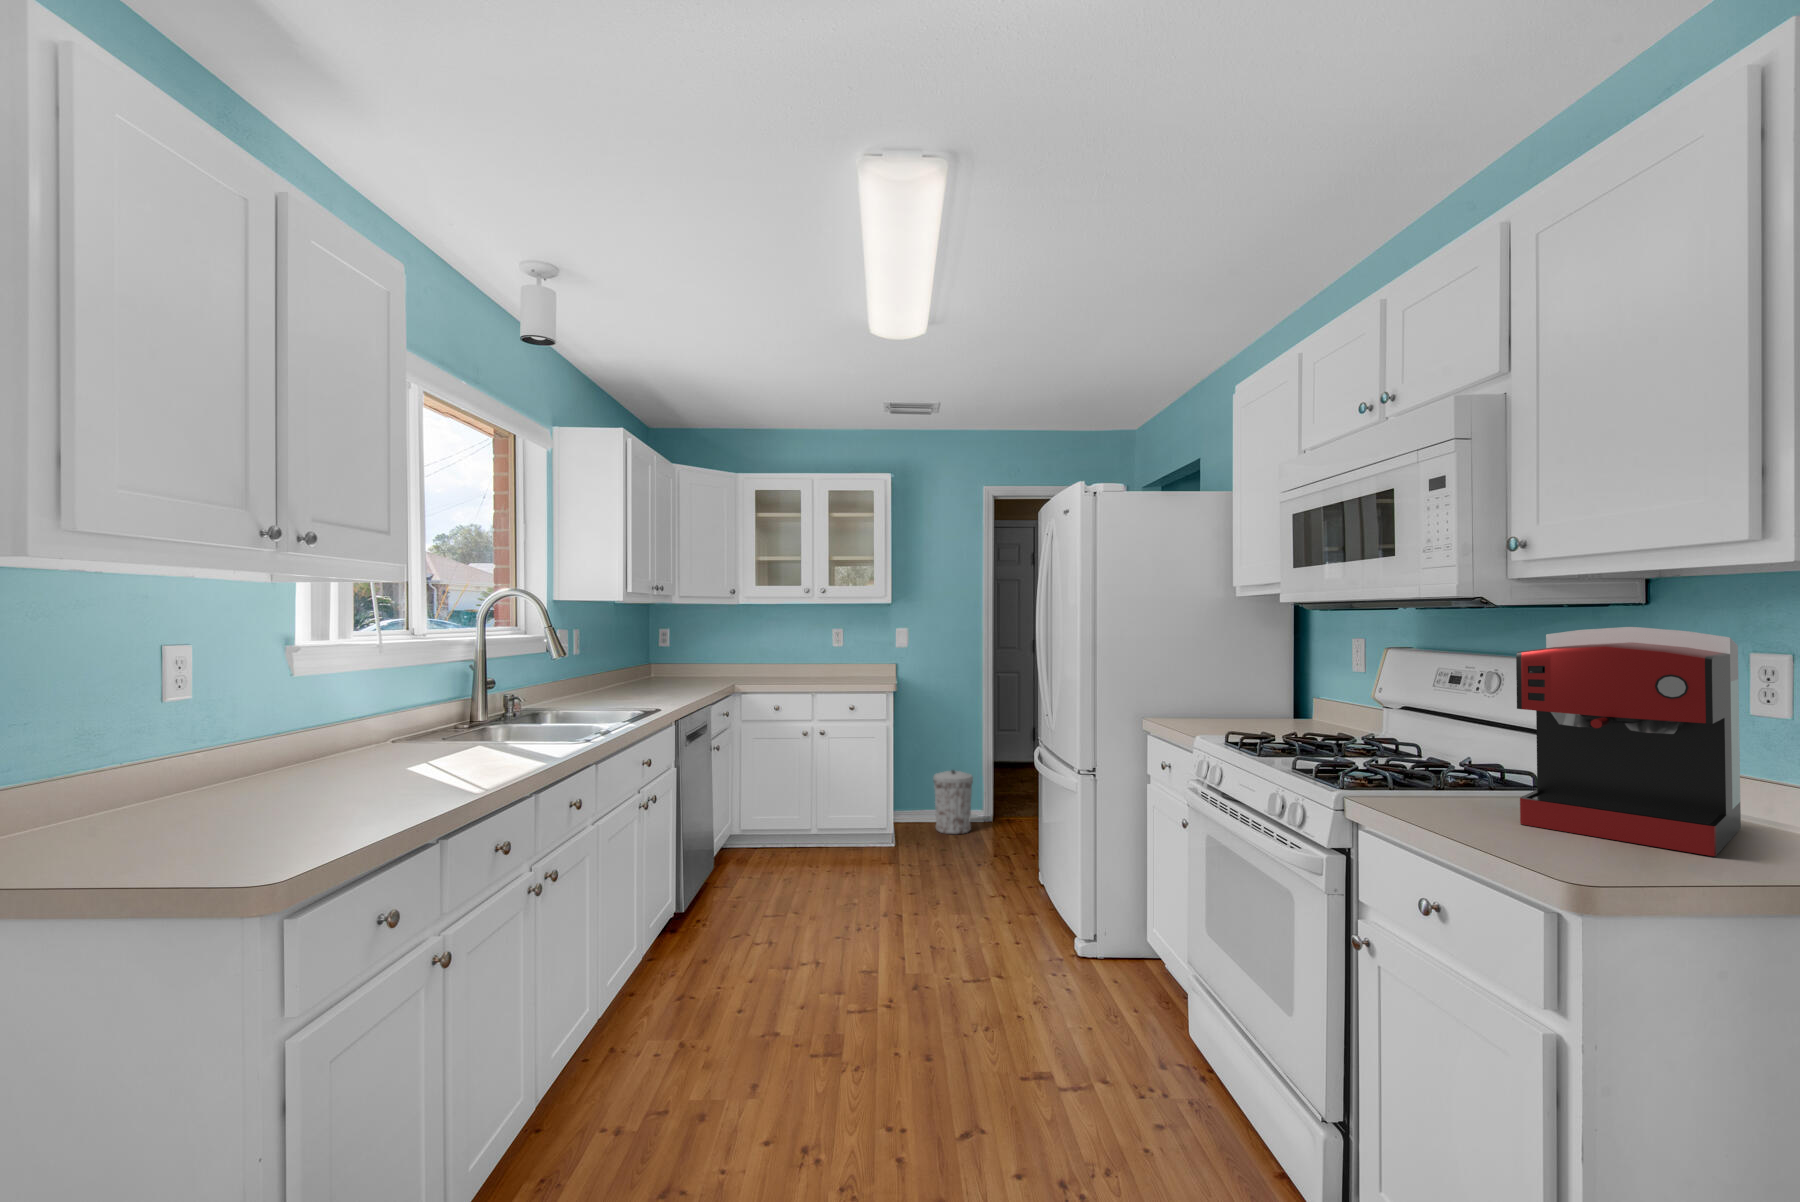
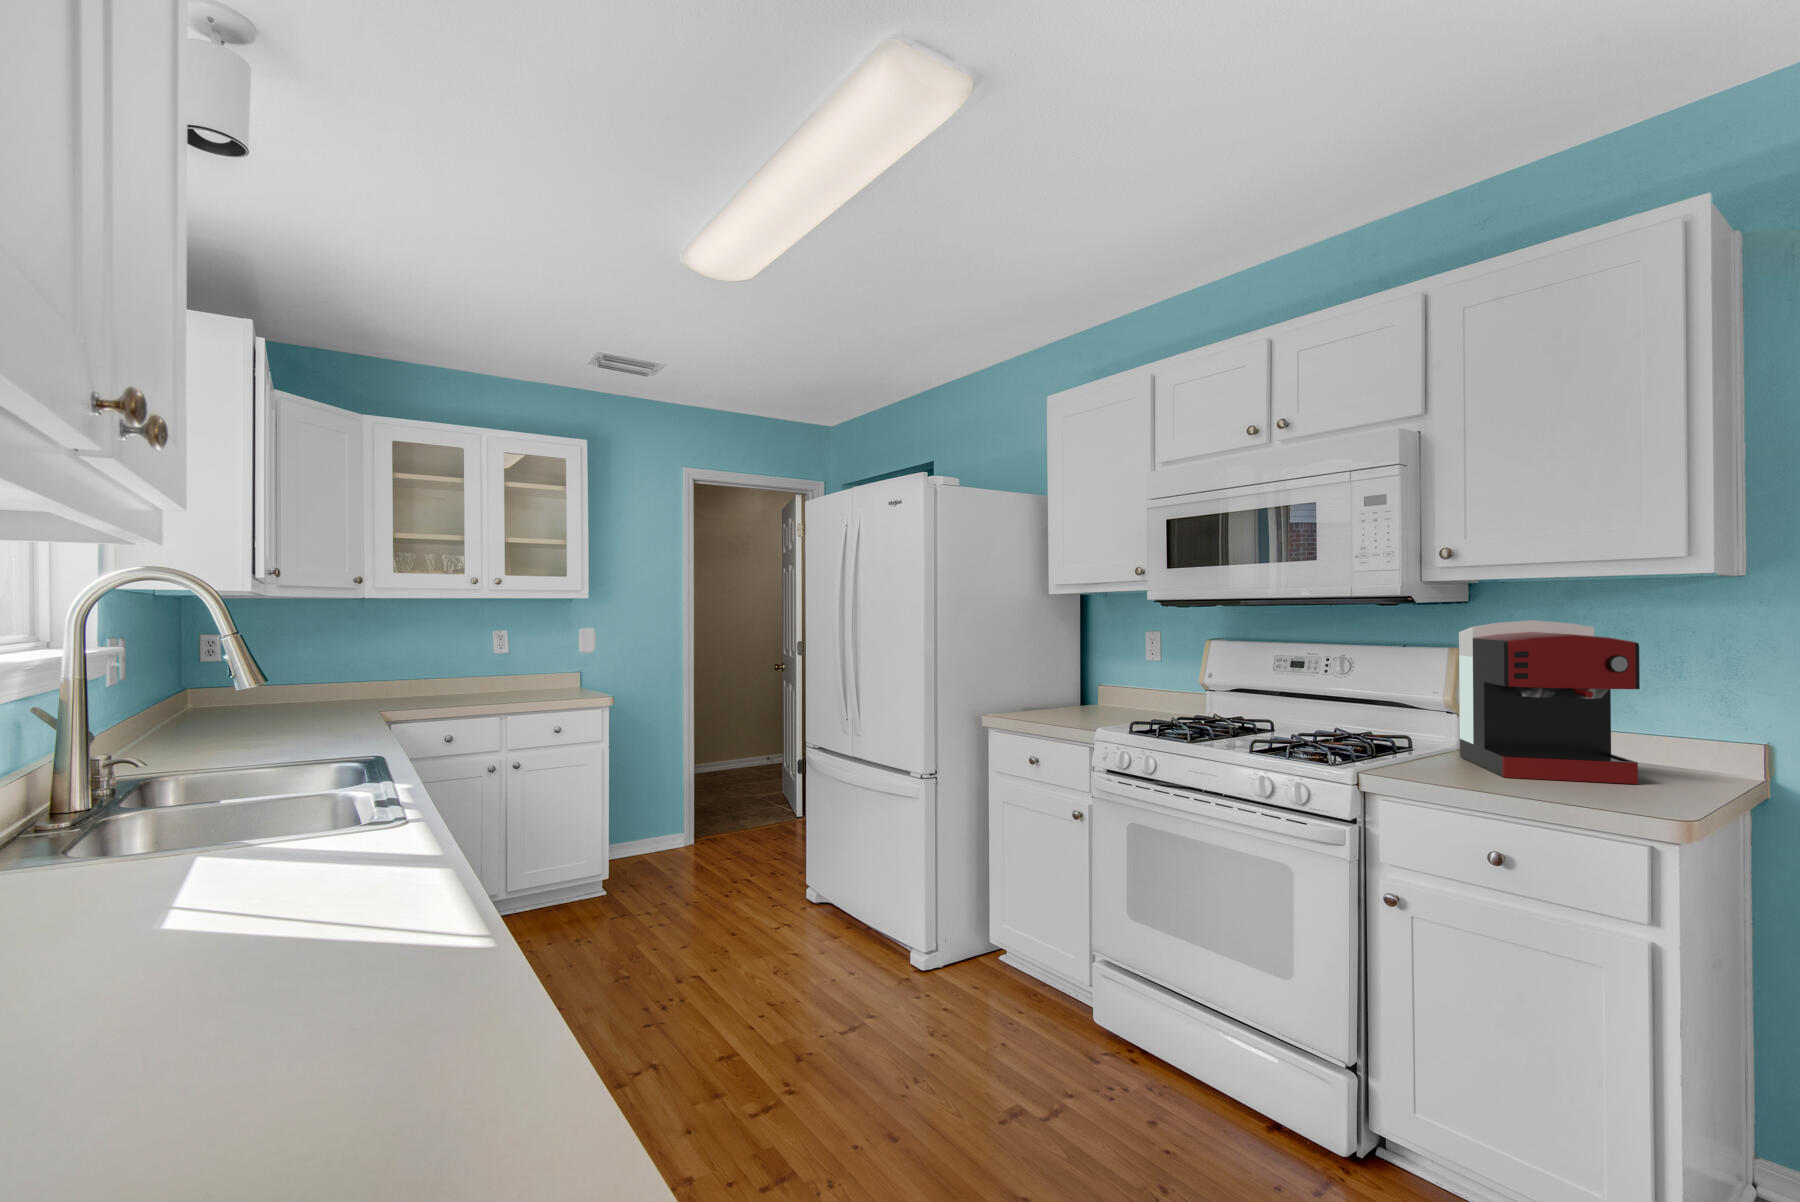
trash can: present [933,770,973,834] -> none [633,792,681,868]

